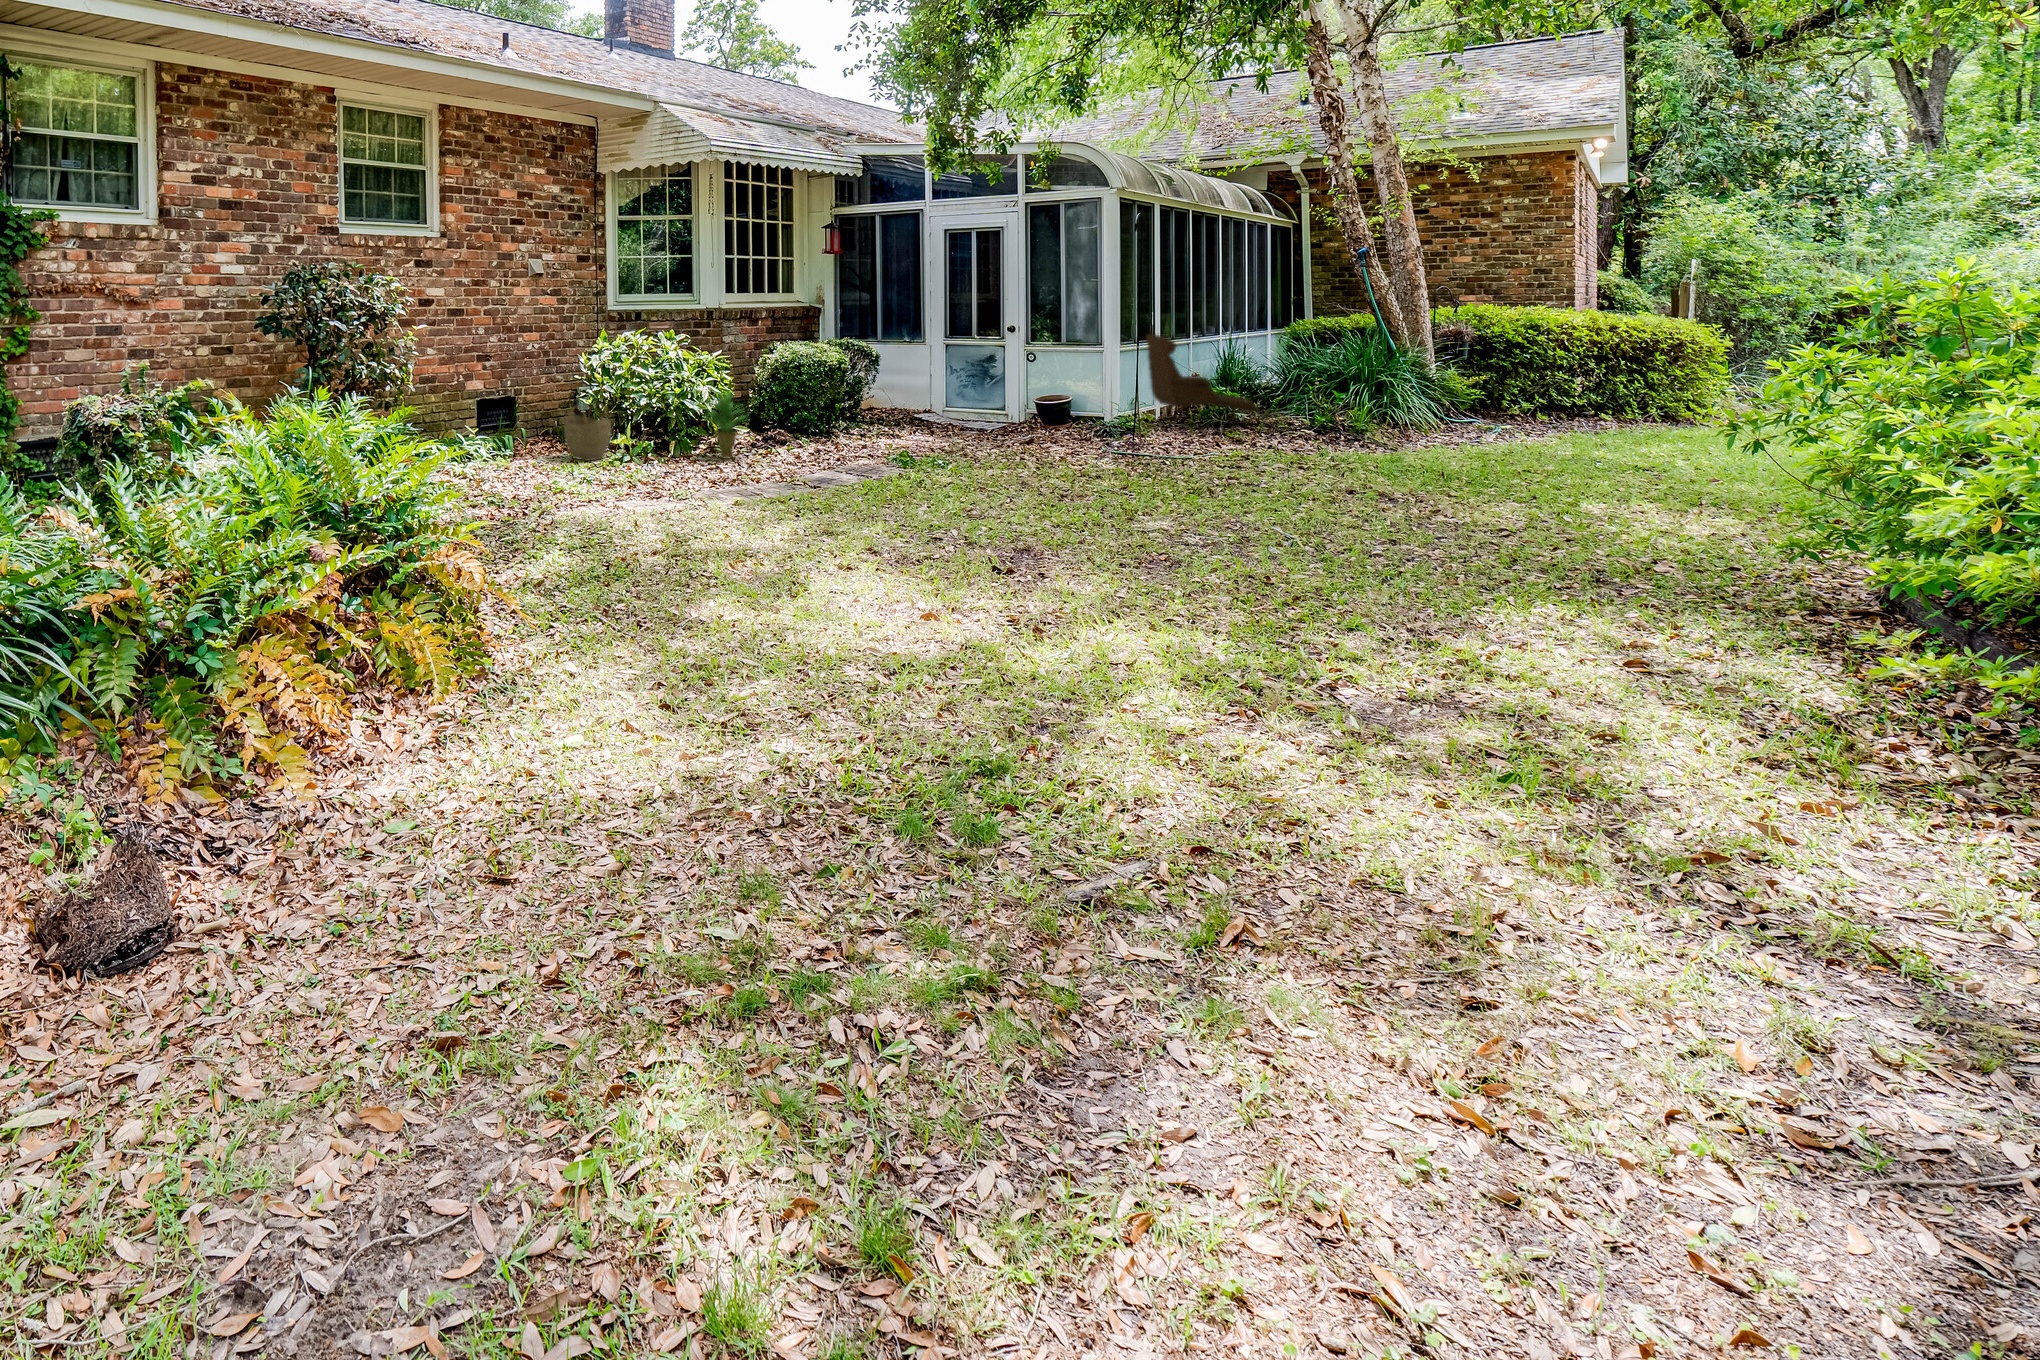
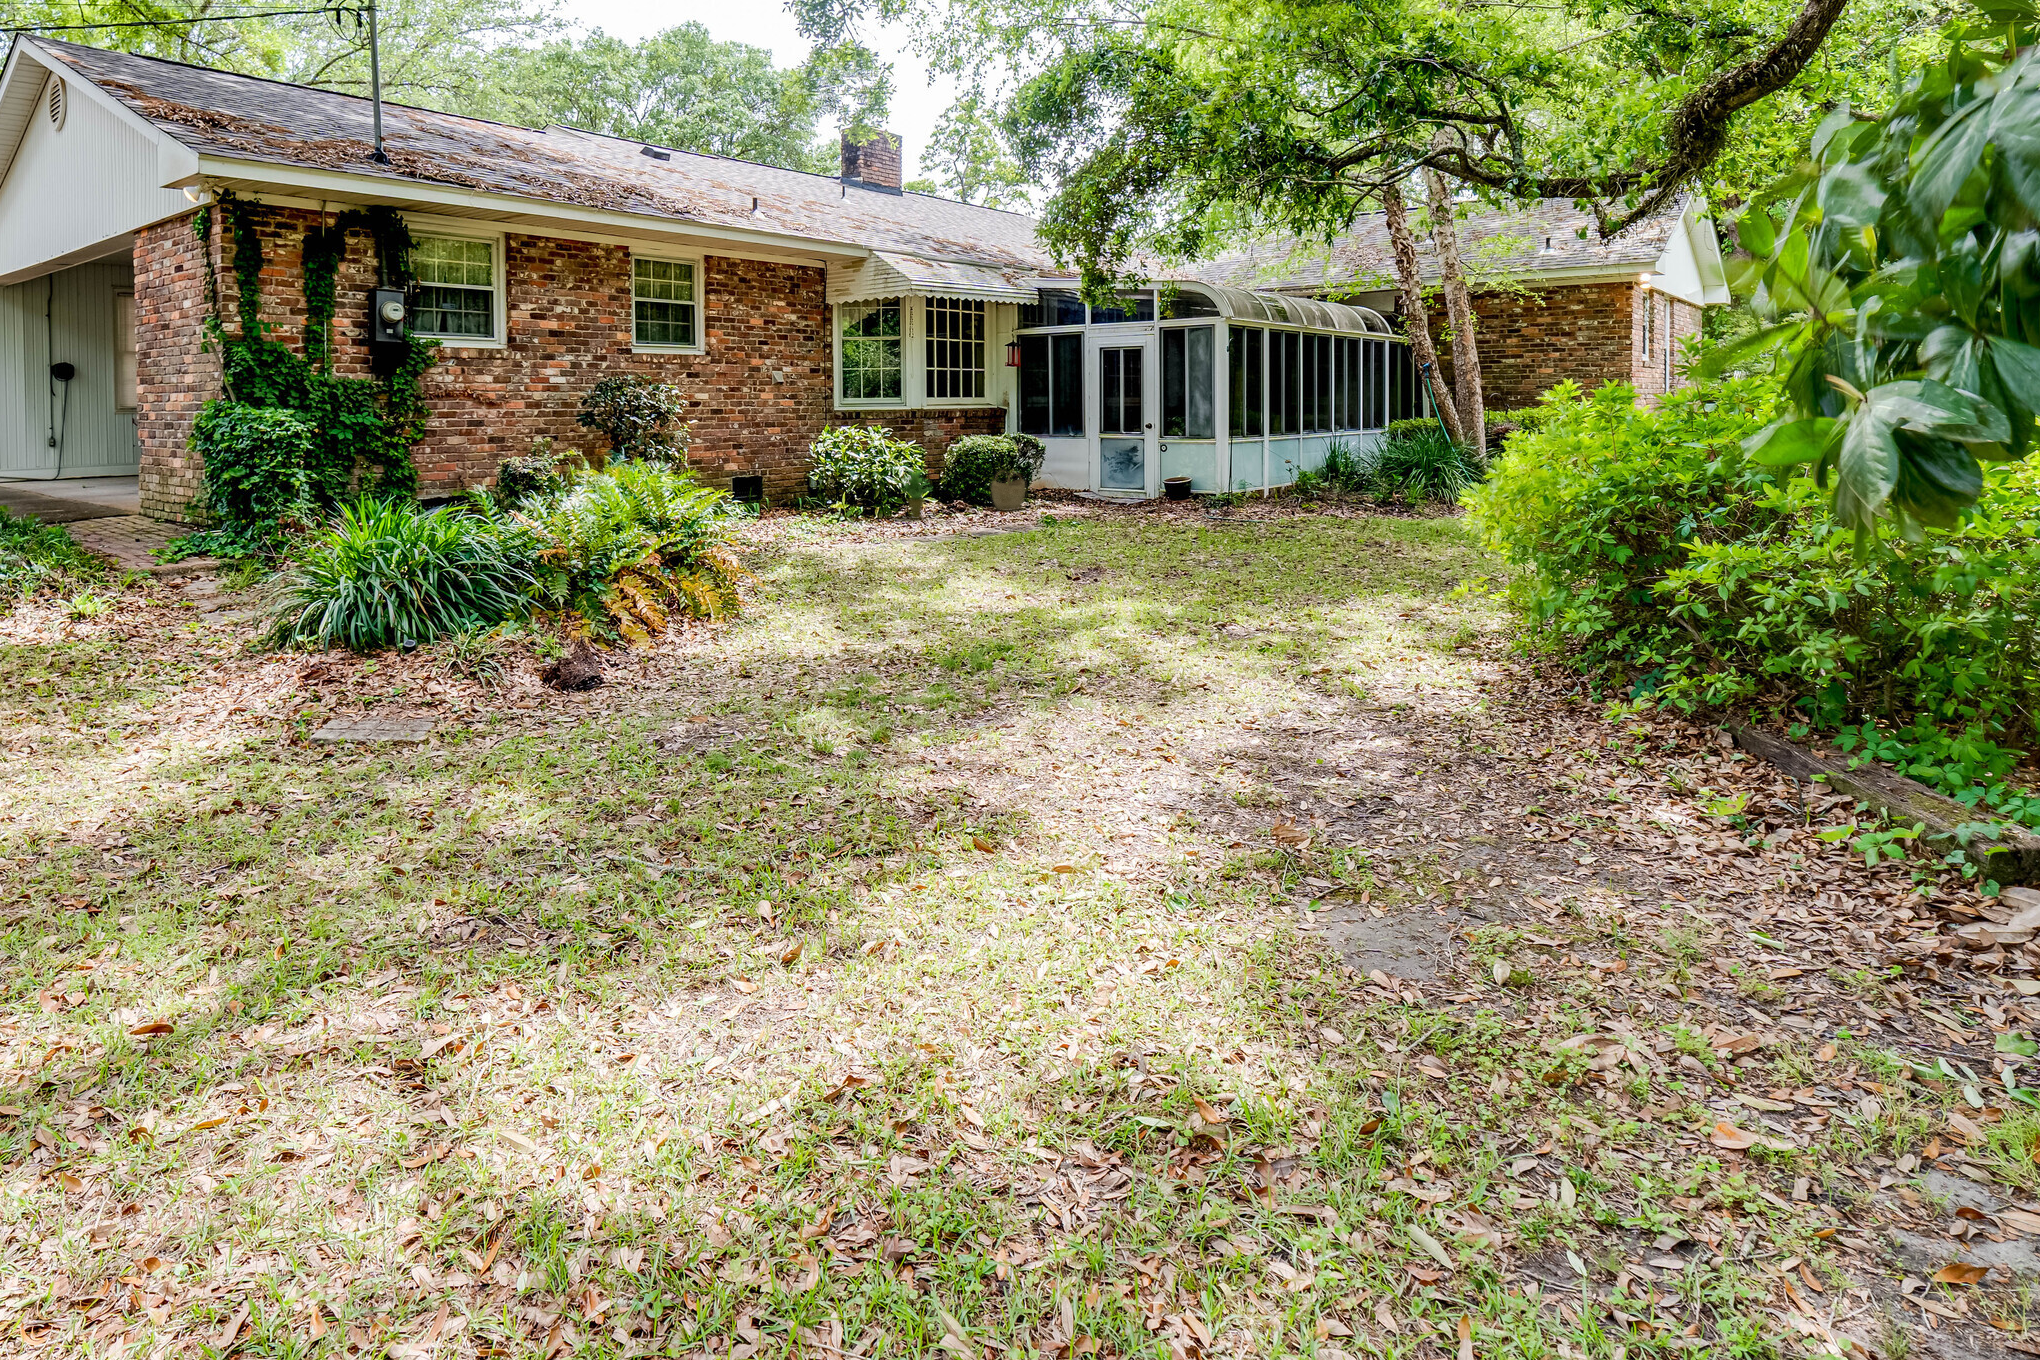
lounge chair: present [1147,334,1258,428] -> none [1251,430,1337,503]
woven basket: present [564,409,611,461] -> present [991,474,1025,511]

